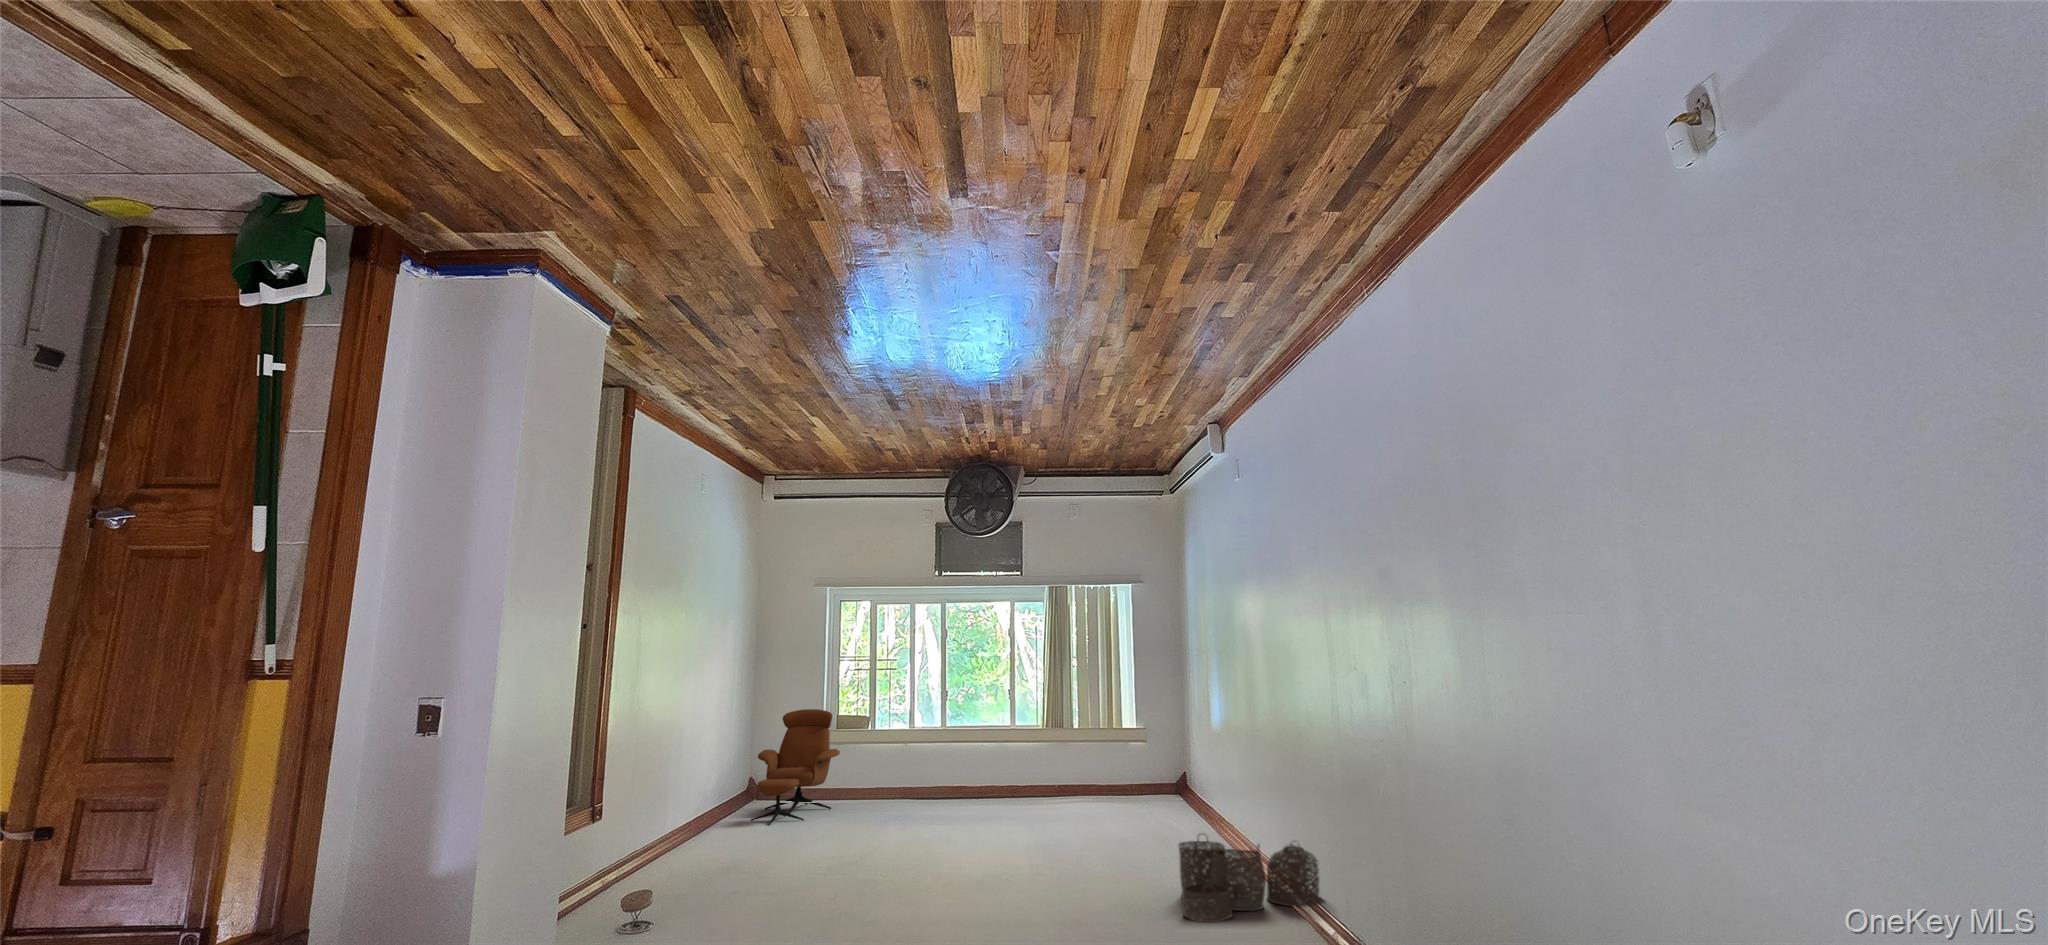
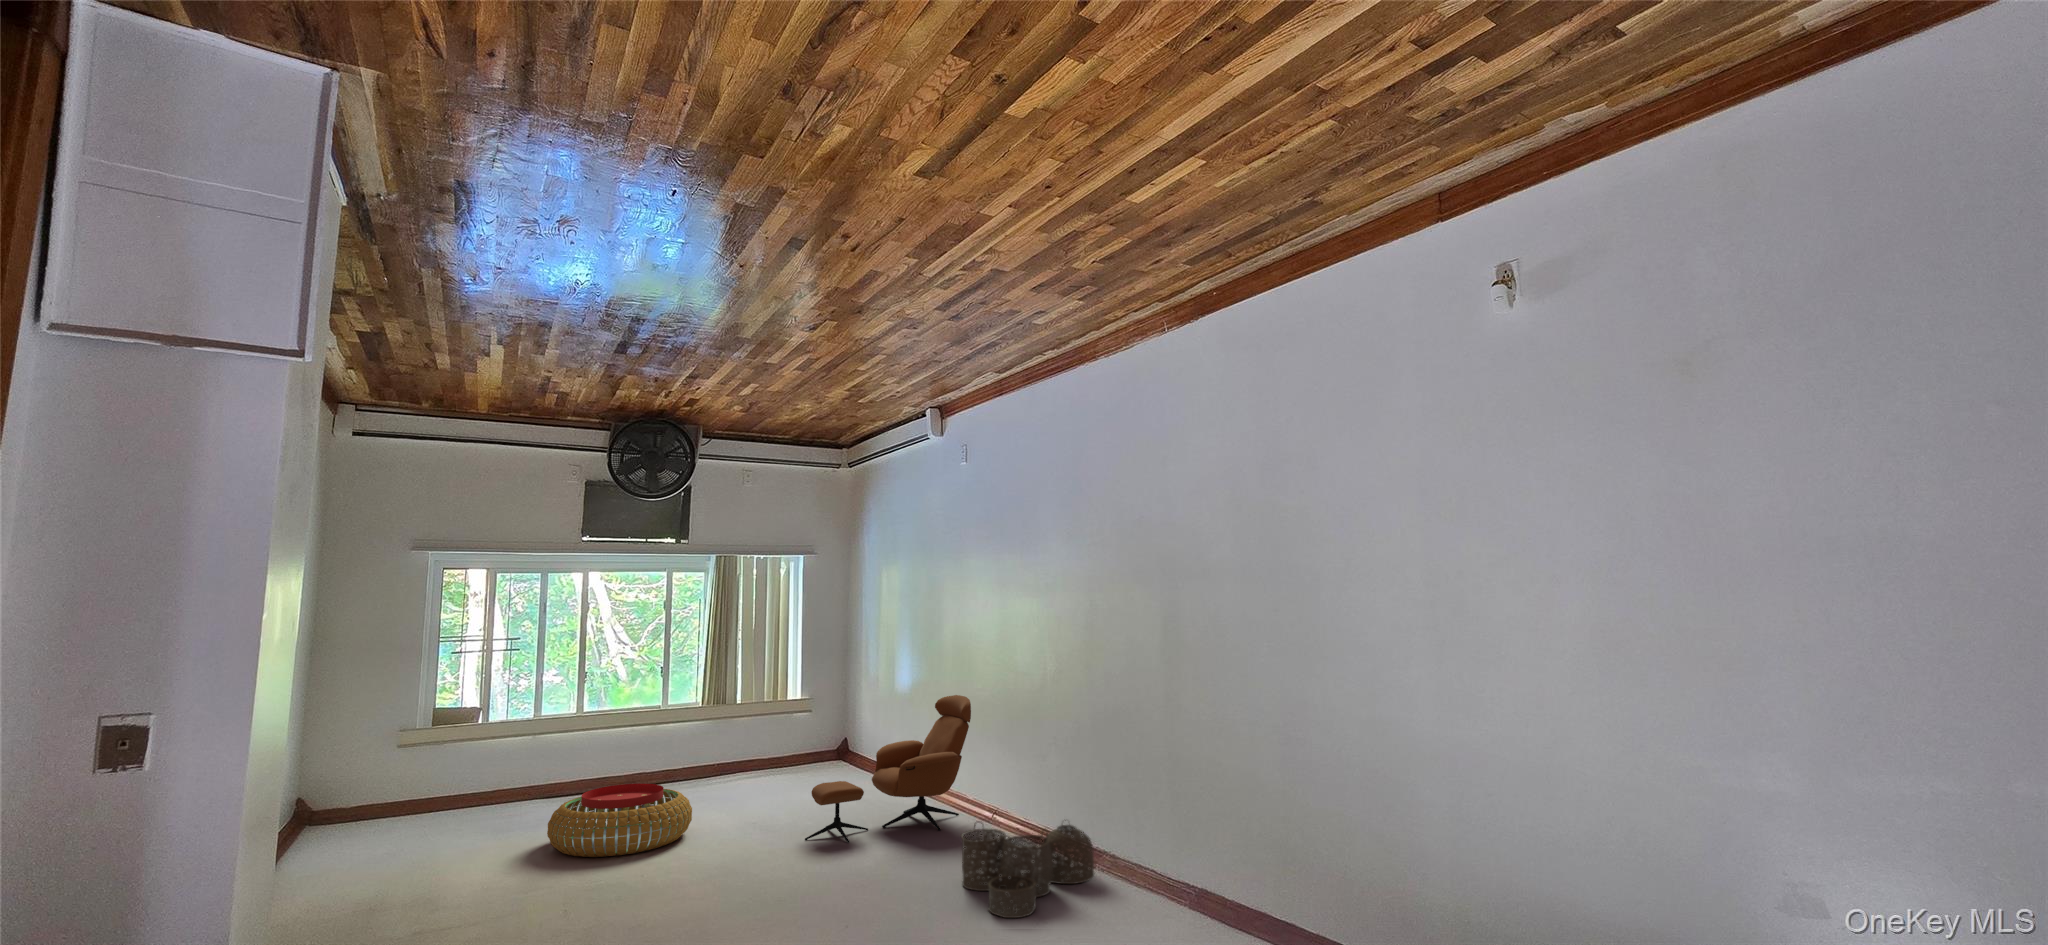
lounge chair: present [751,709,840,825] -> present [805,695,971,843]
pouf: none [876,786,993,843] -> present [547,783,692,857]

